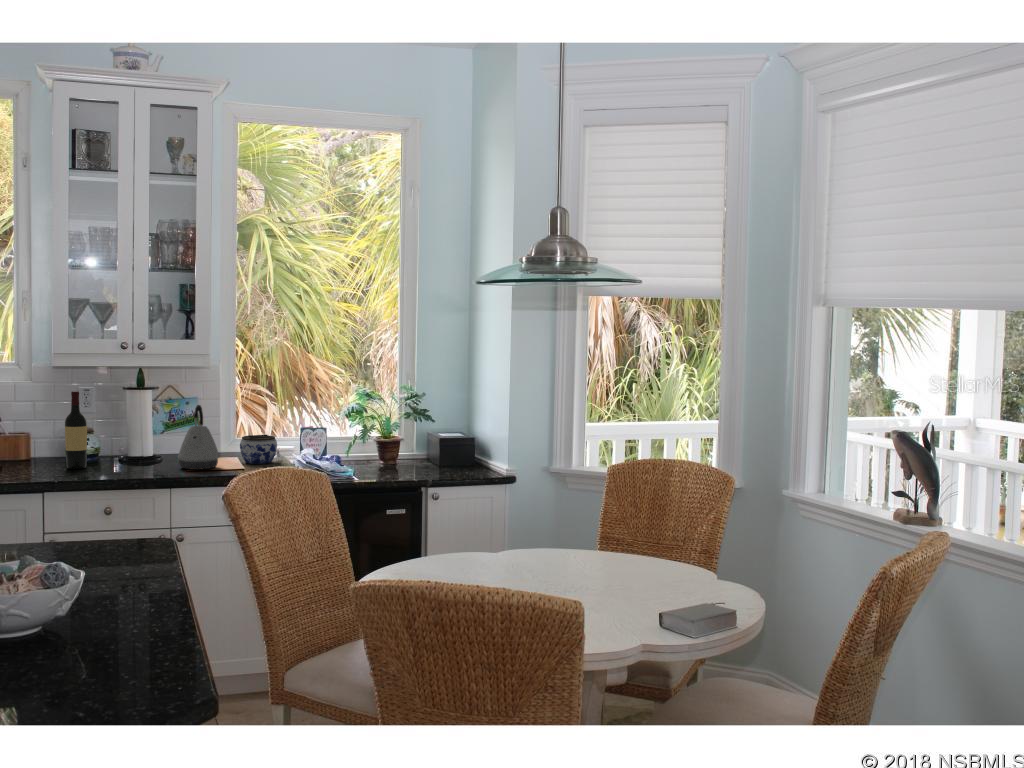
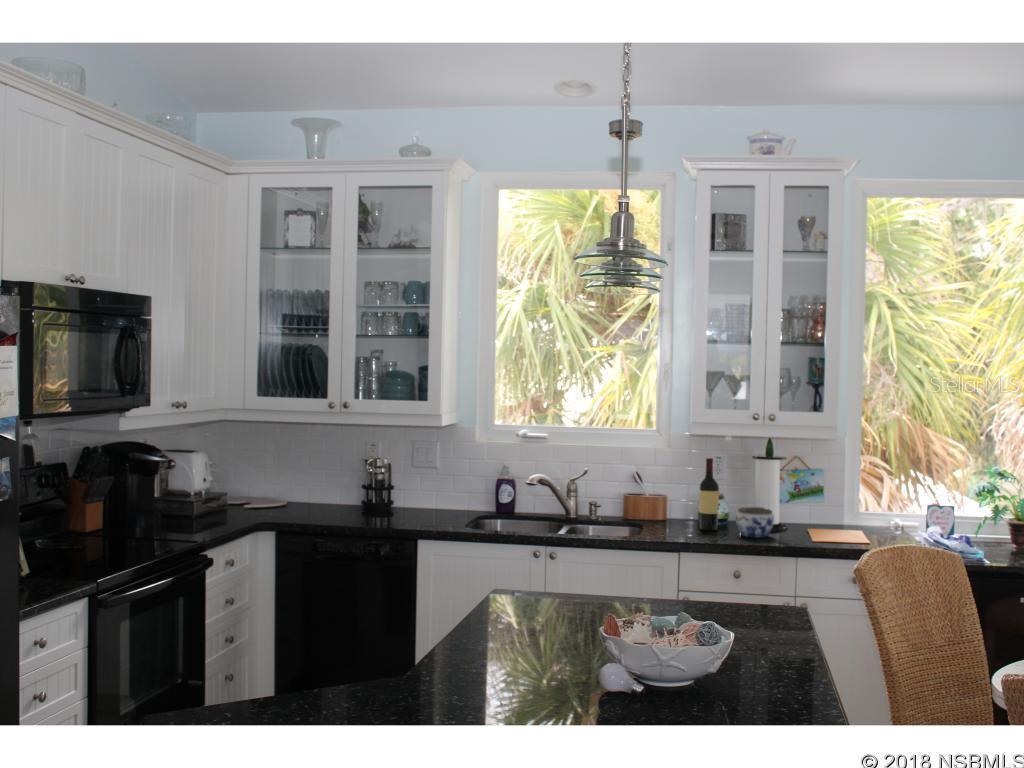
kettle: present [178,405,219,470] -> none [804,476,846,541]
jar: present [240,435,277,464] -> present [736,507,774,538]

